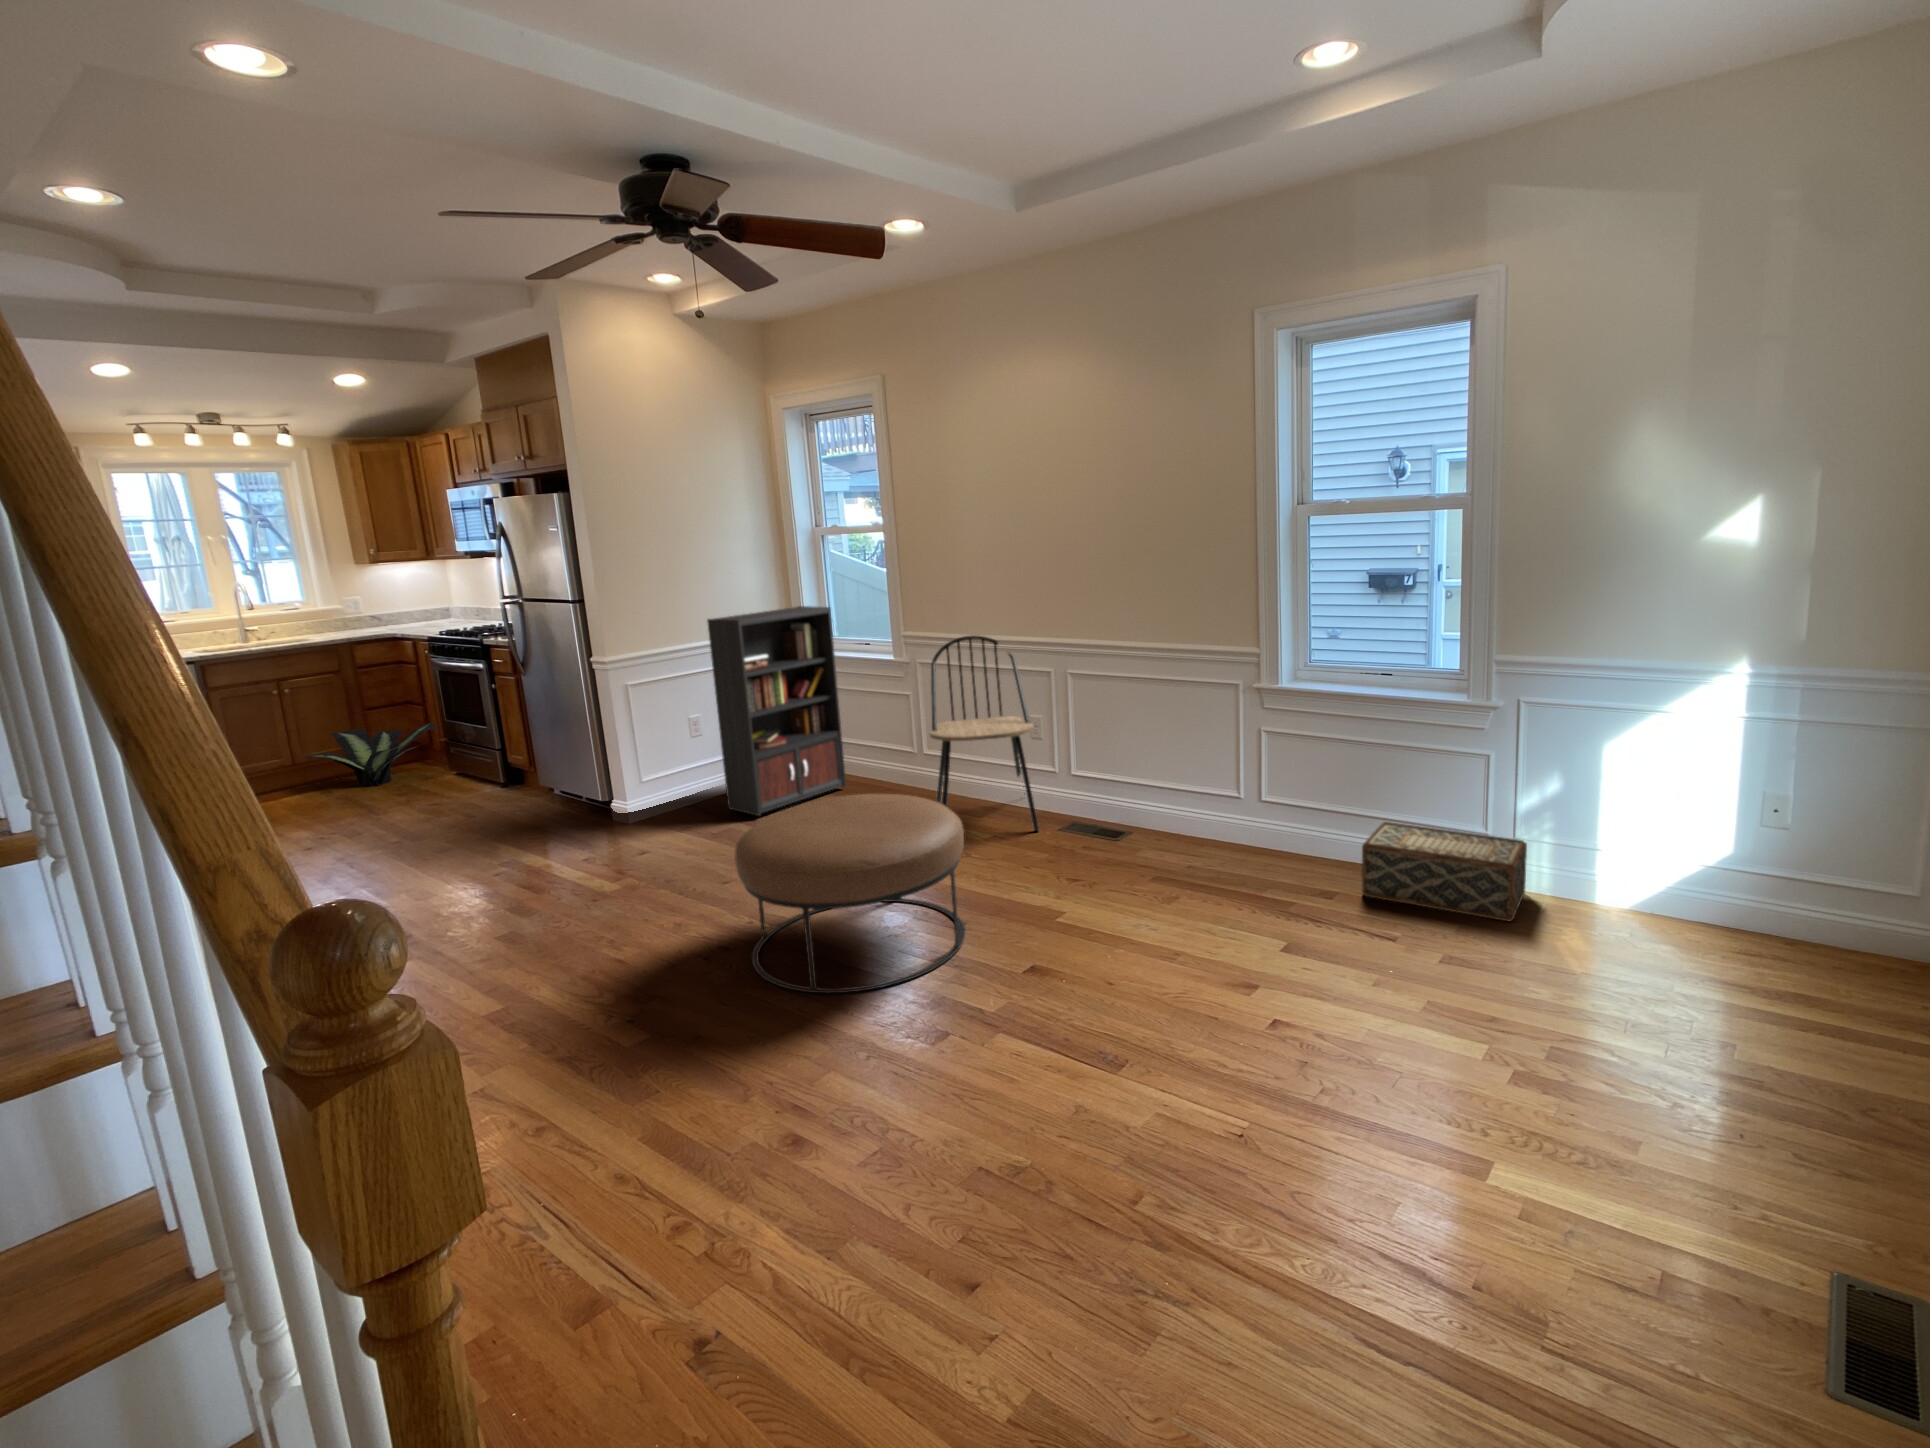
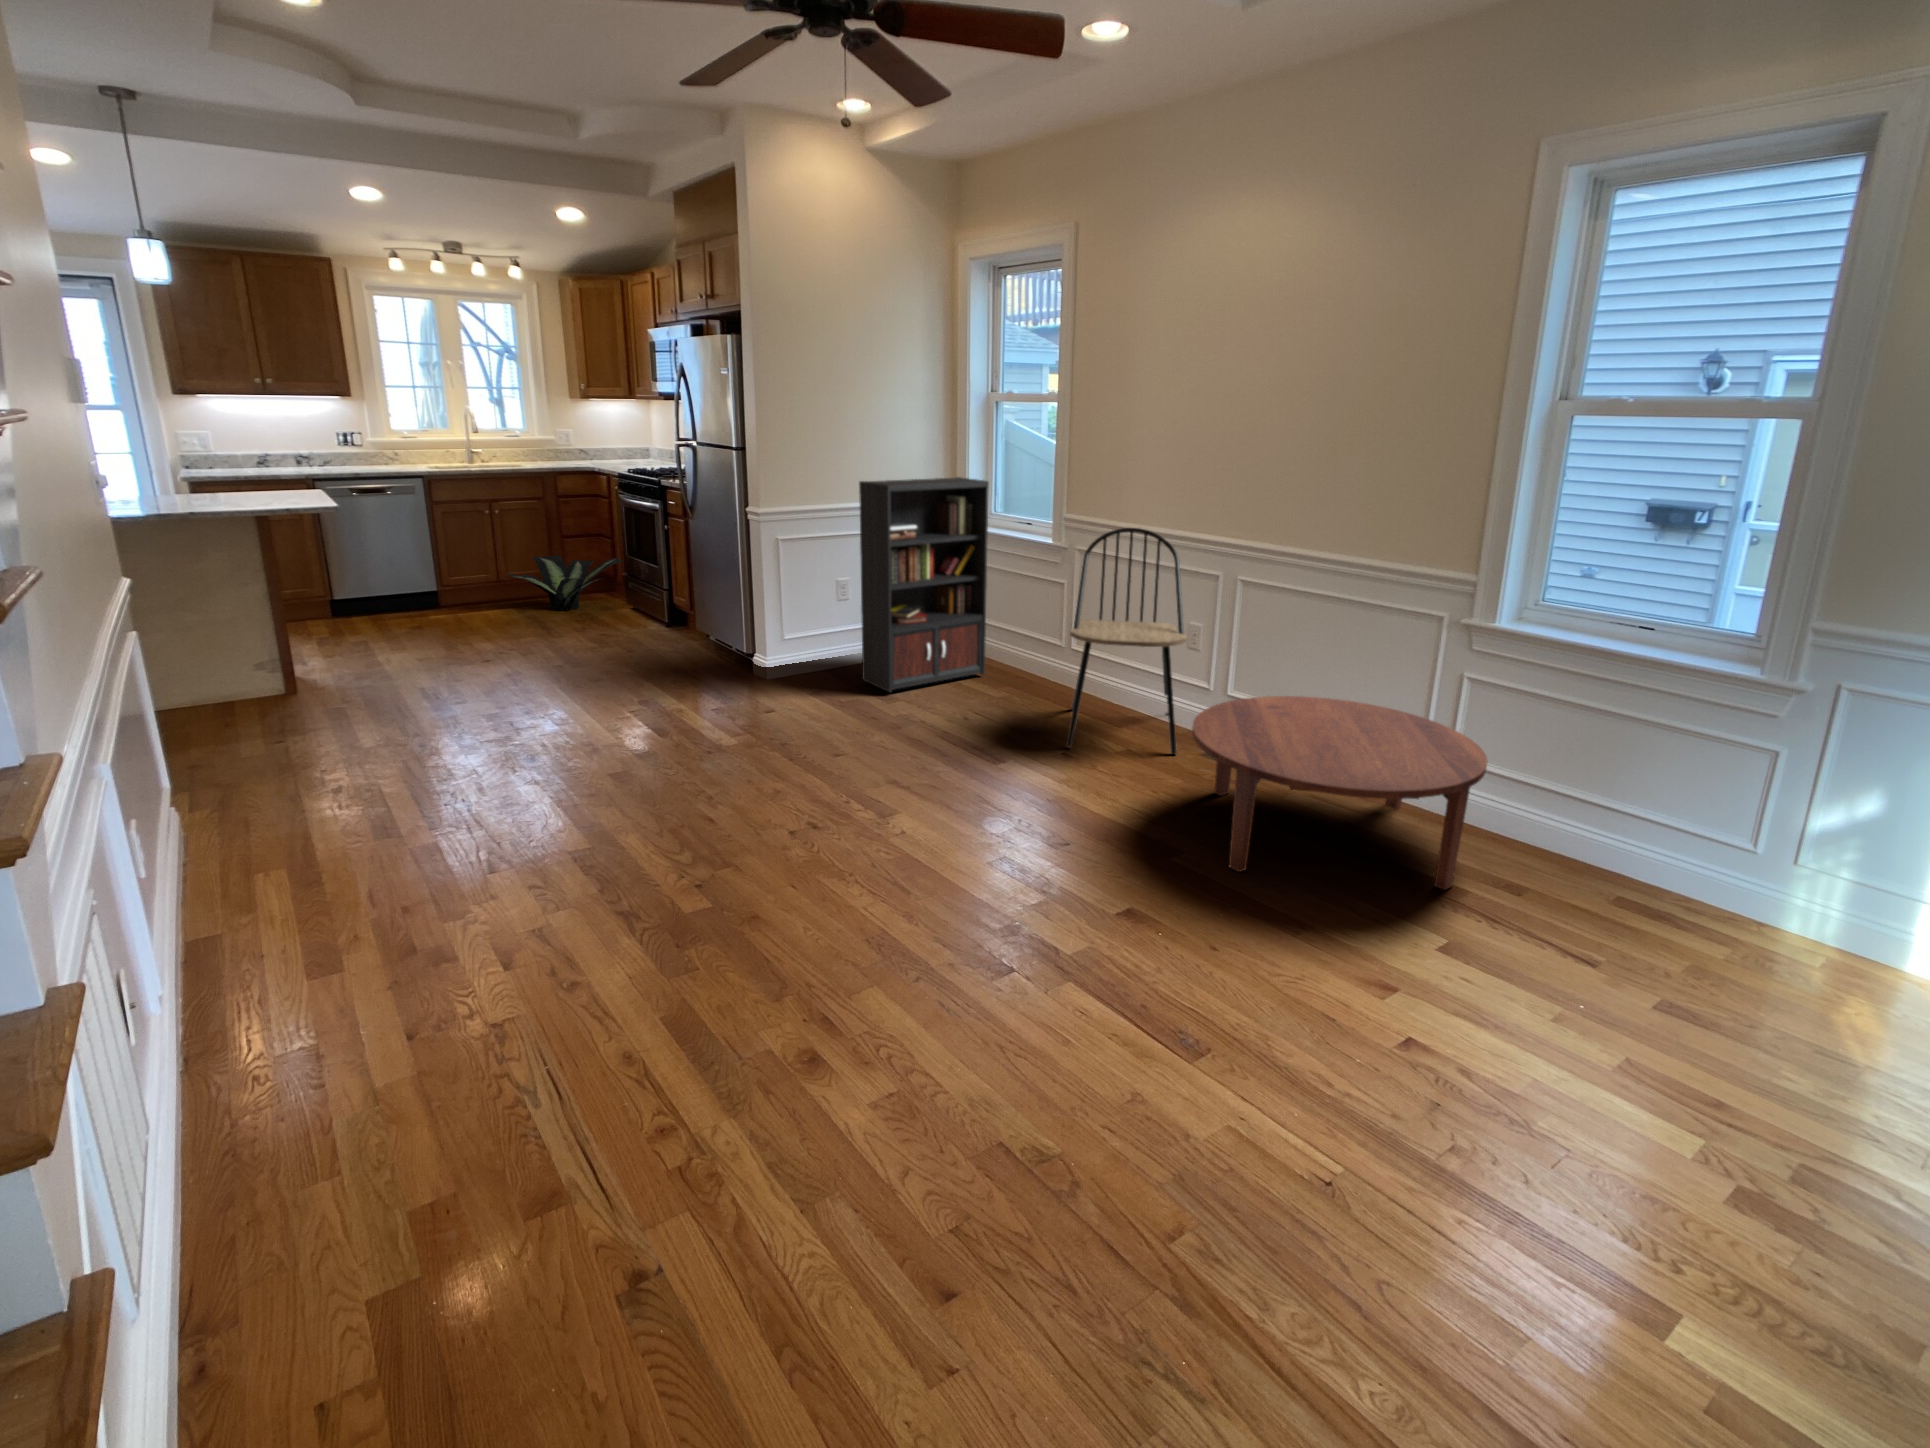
coffee table: none [1056,761,1293,918] -> present [1192,696,1488,890]
ottoman: present [735,794,965,993] -> none [829,688,1076,903]
woven basket: present [1362,822,1527,921] -> none [1557,816,1809,976]

